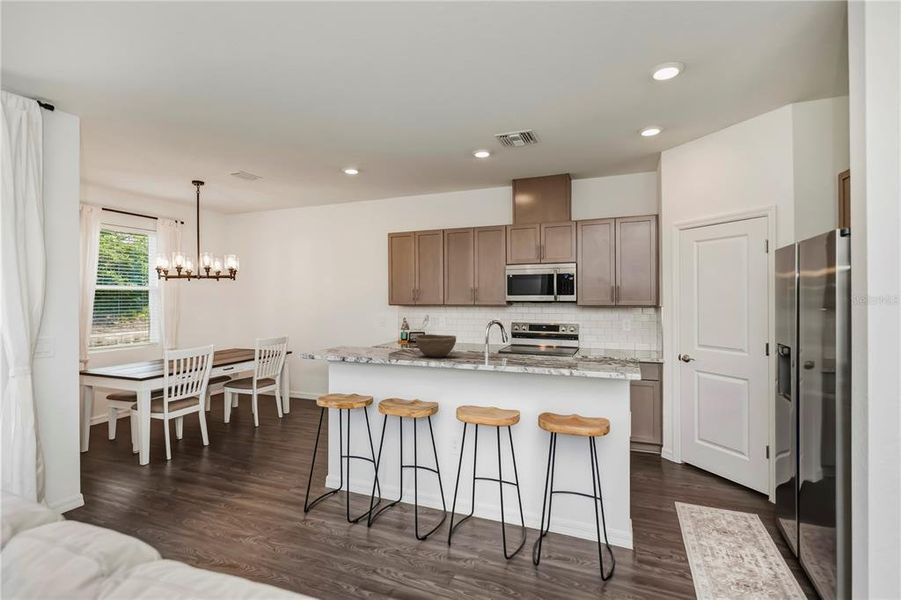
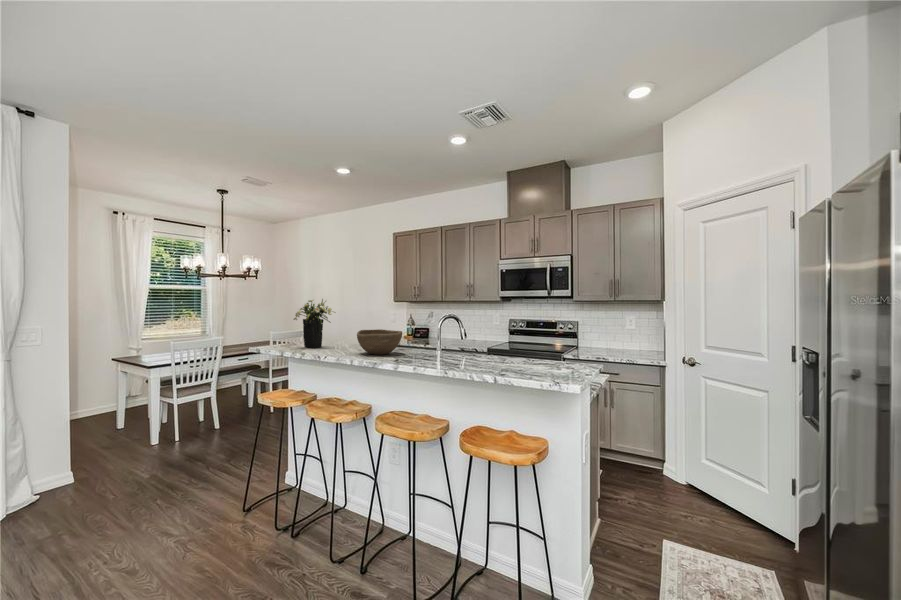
flower arrangement: none [345,305,384,353] -> present [294,299,335,348]

